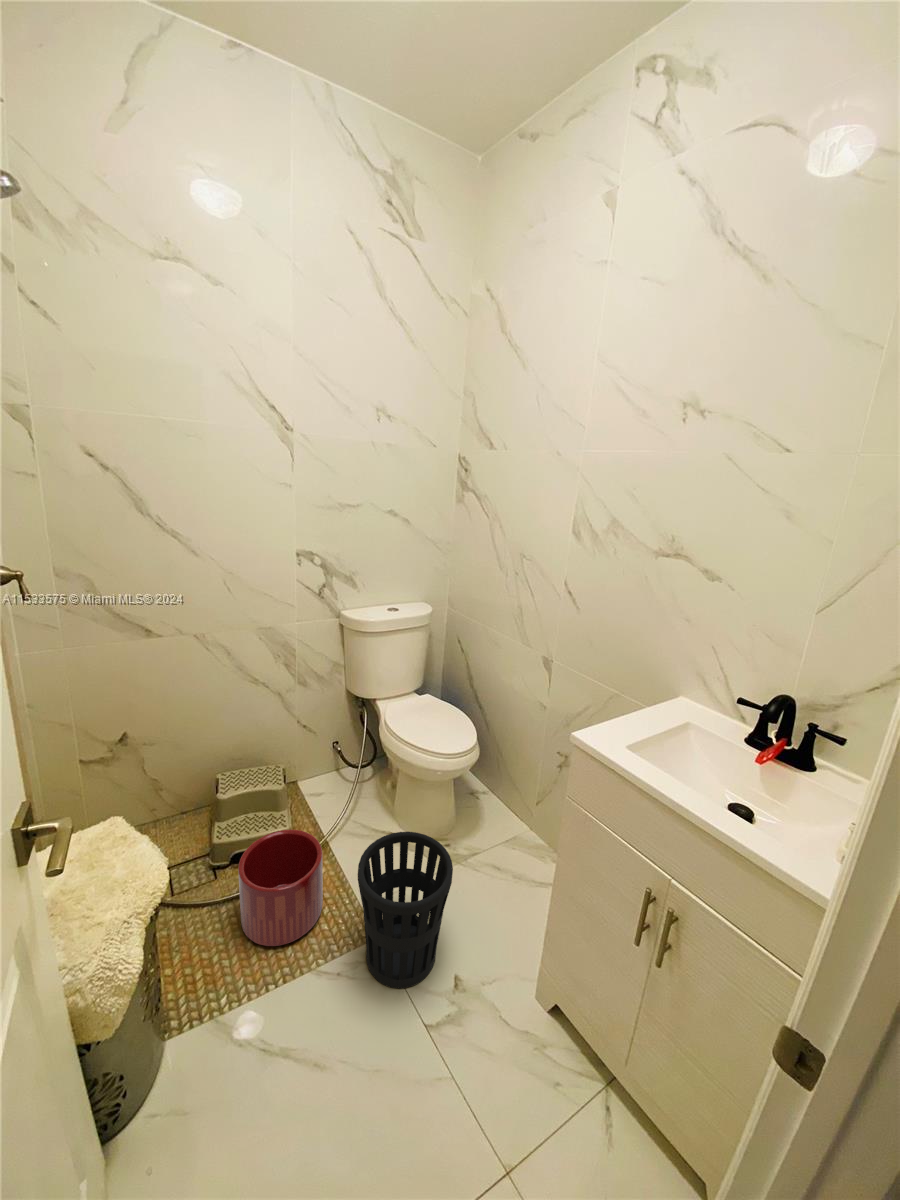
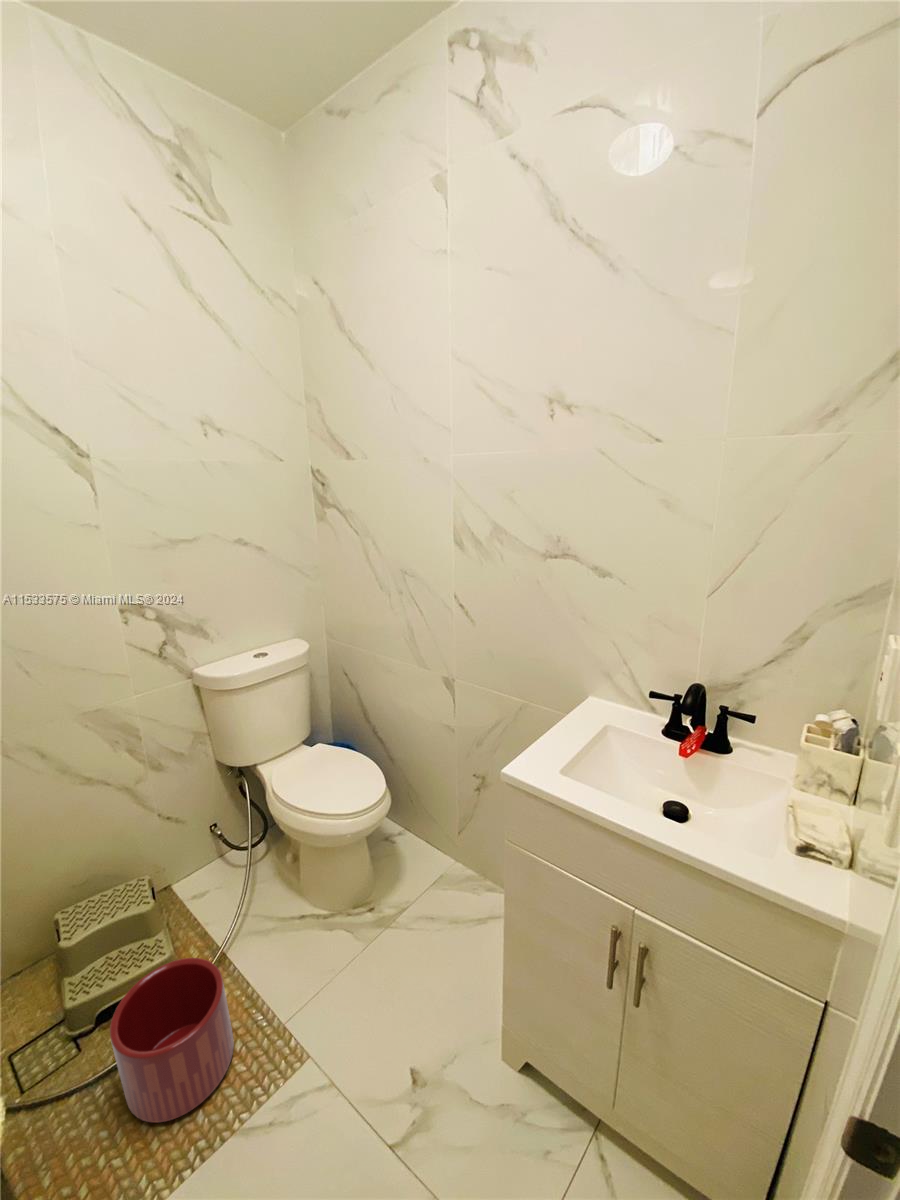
wastebasket: present [358,832,453,988] -> none [273,919,389,1113]

